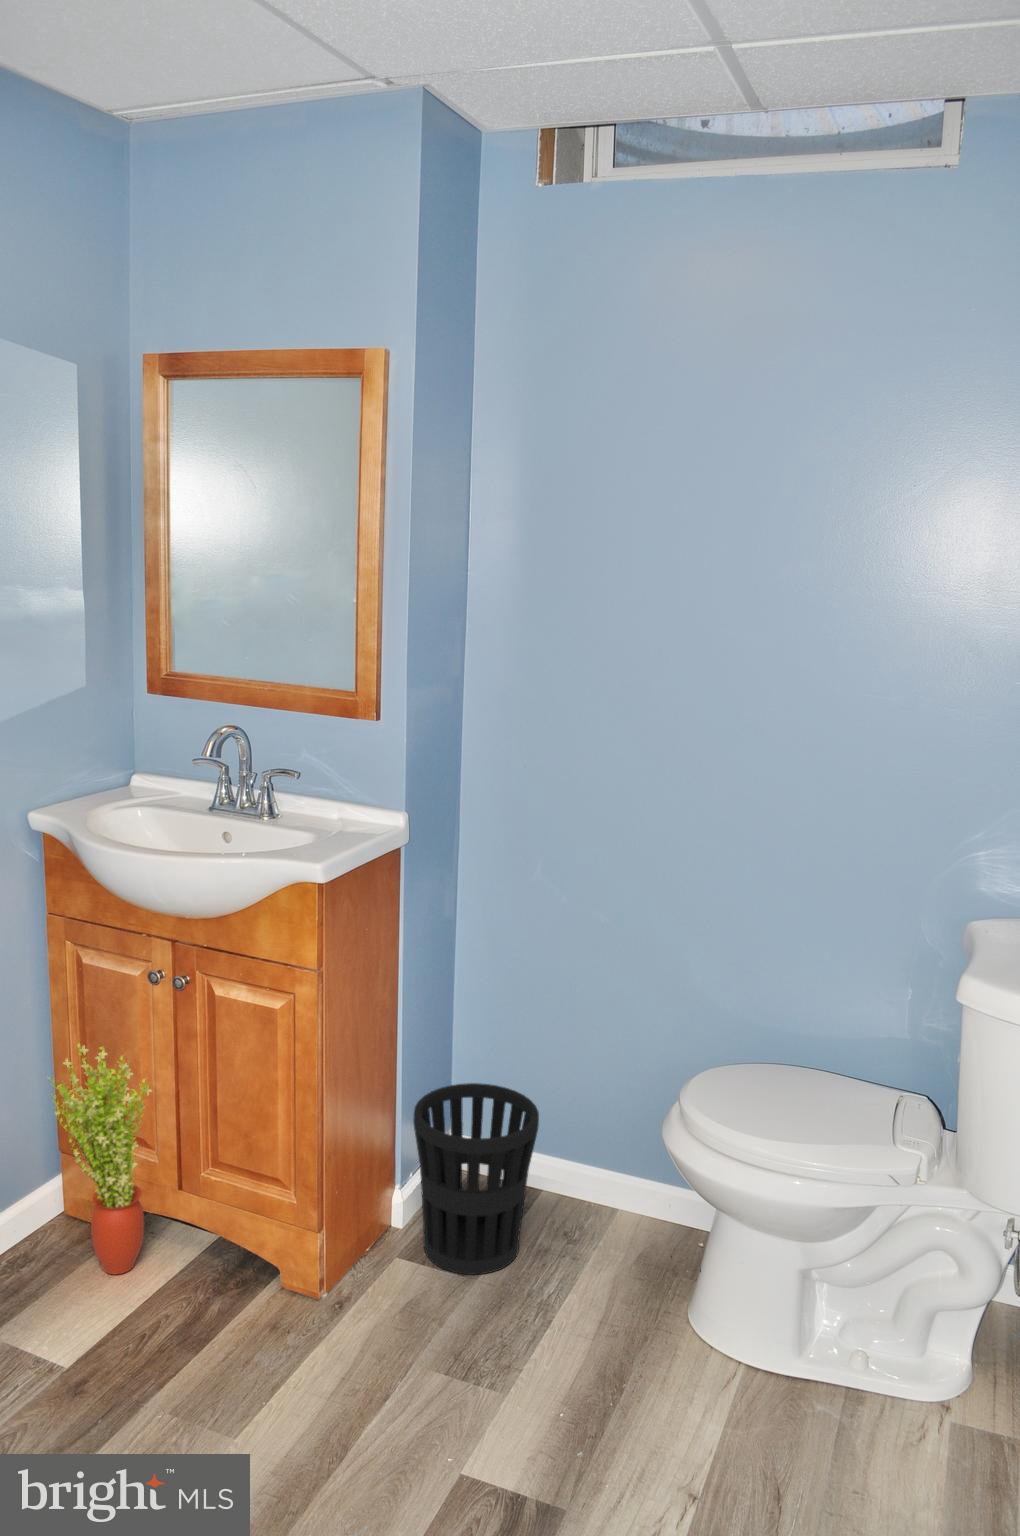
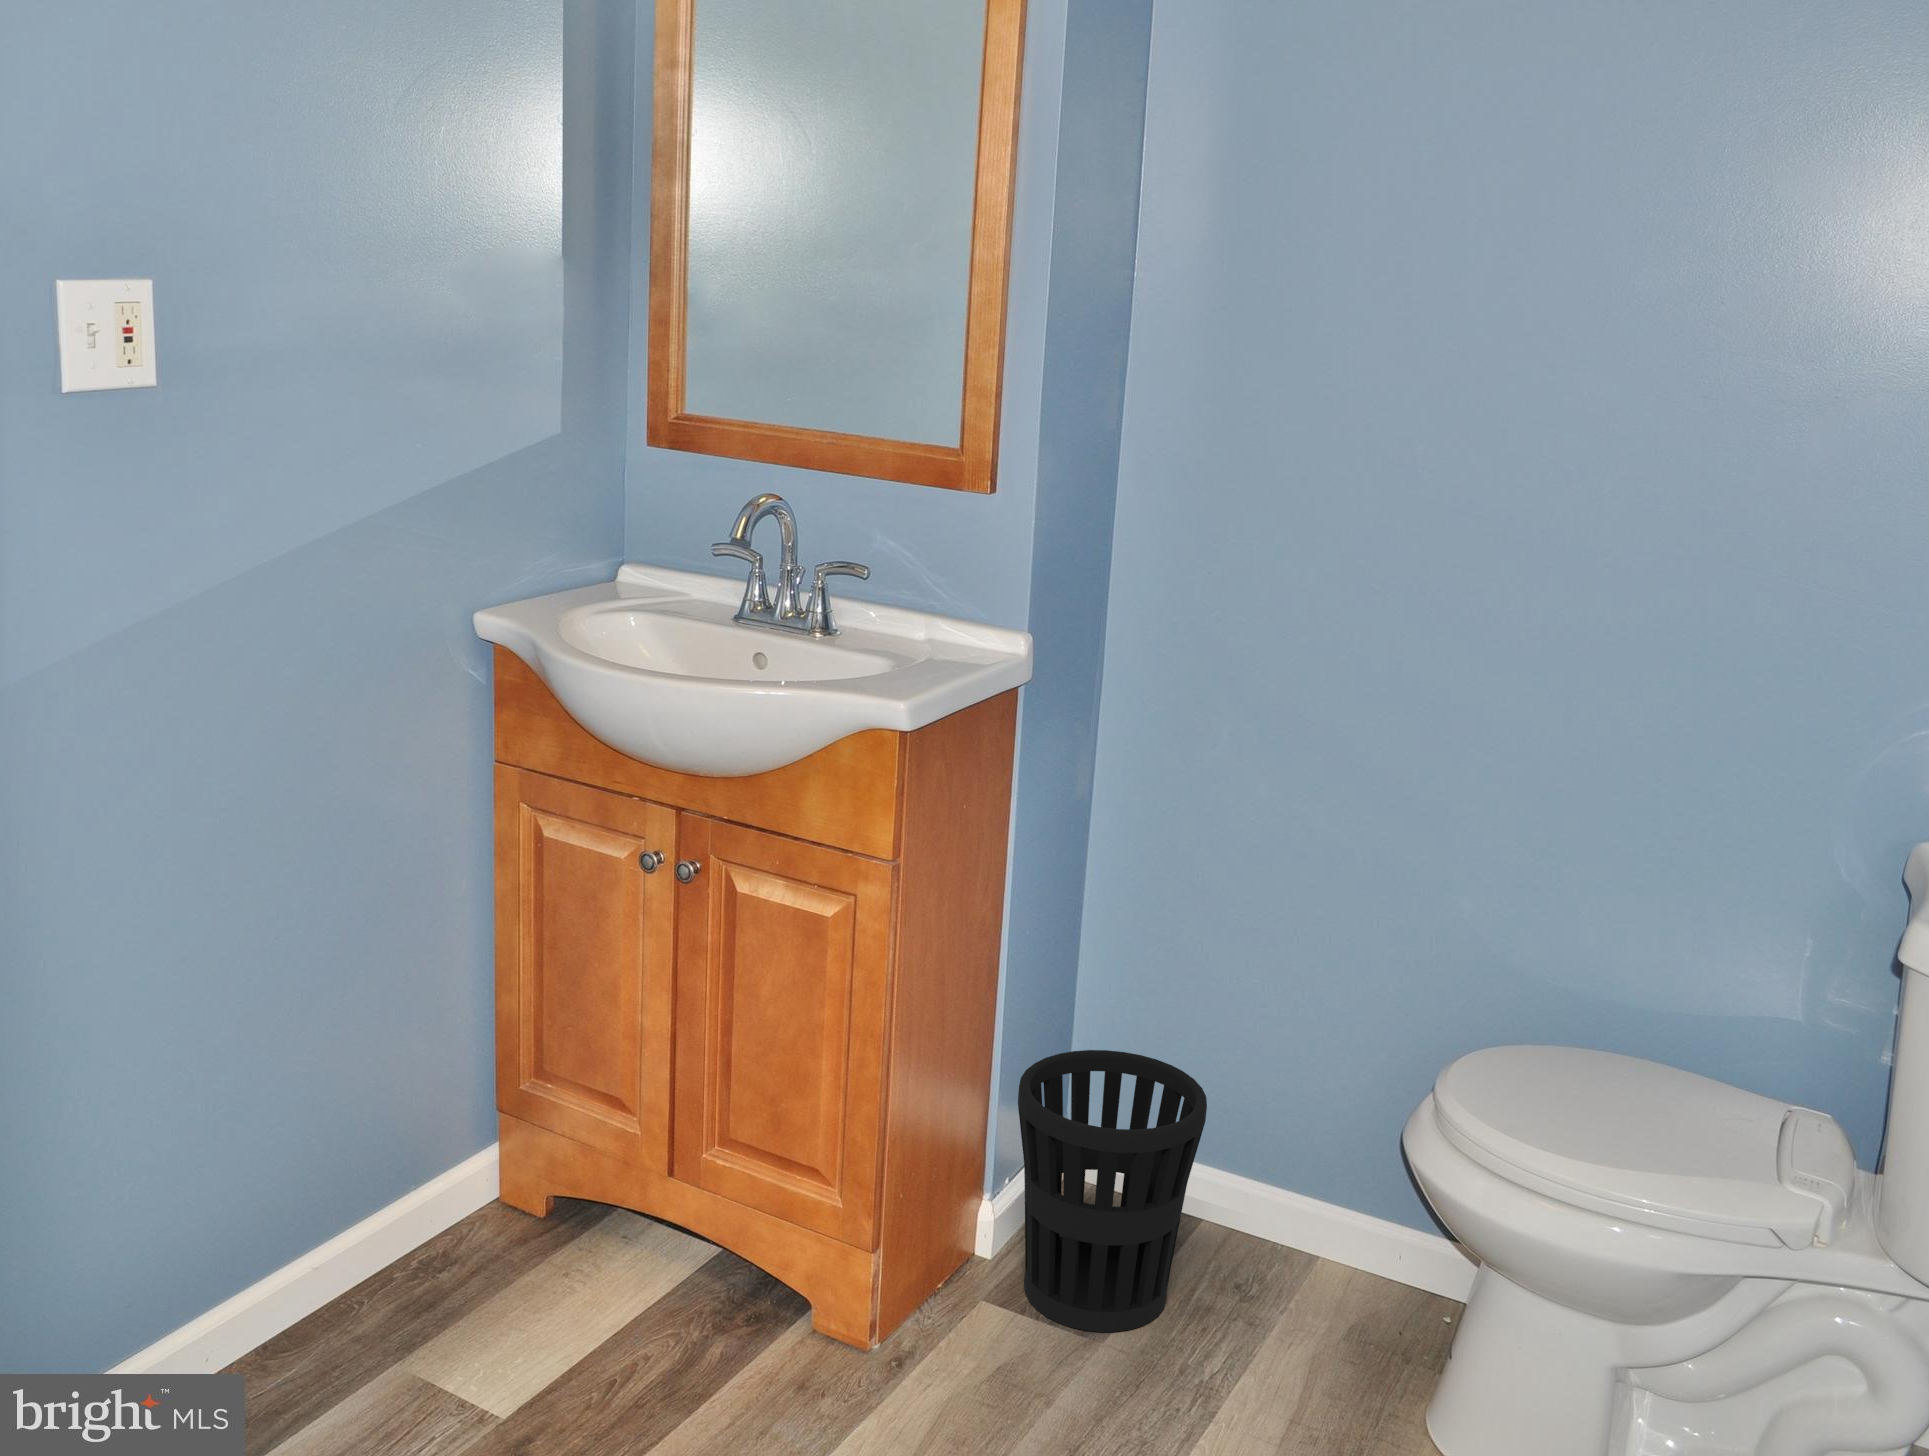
potted plant: present [48,1044,152,1274] -> none [486,952,637,1294]

